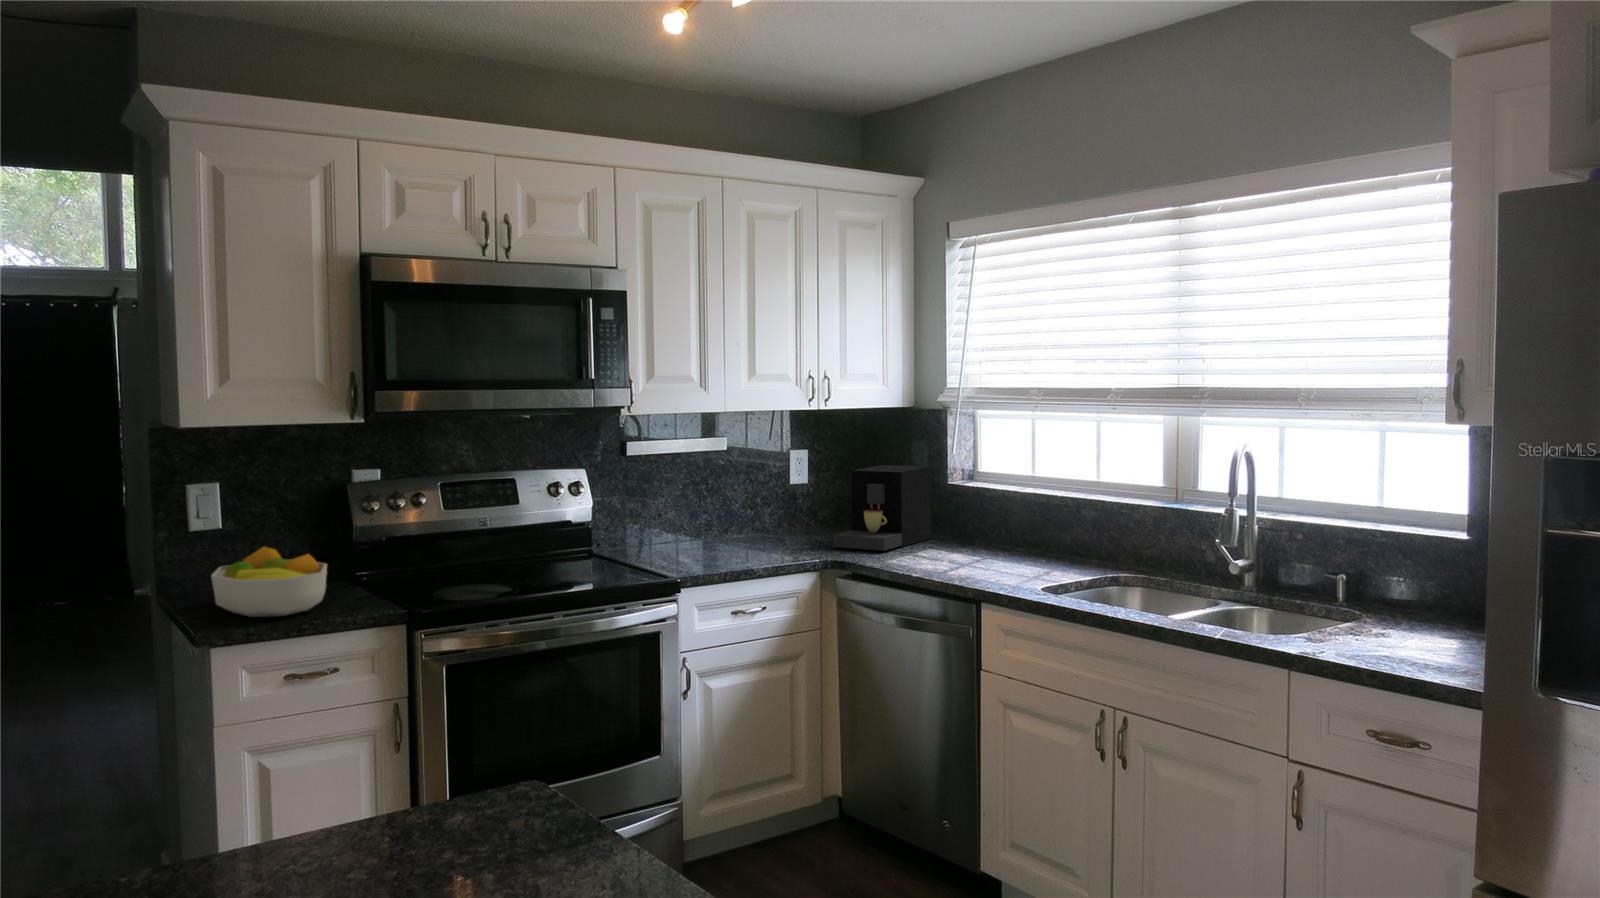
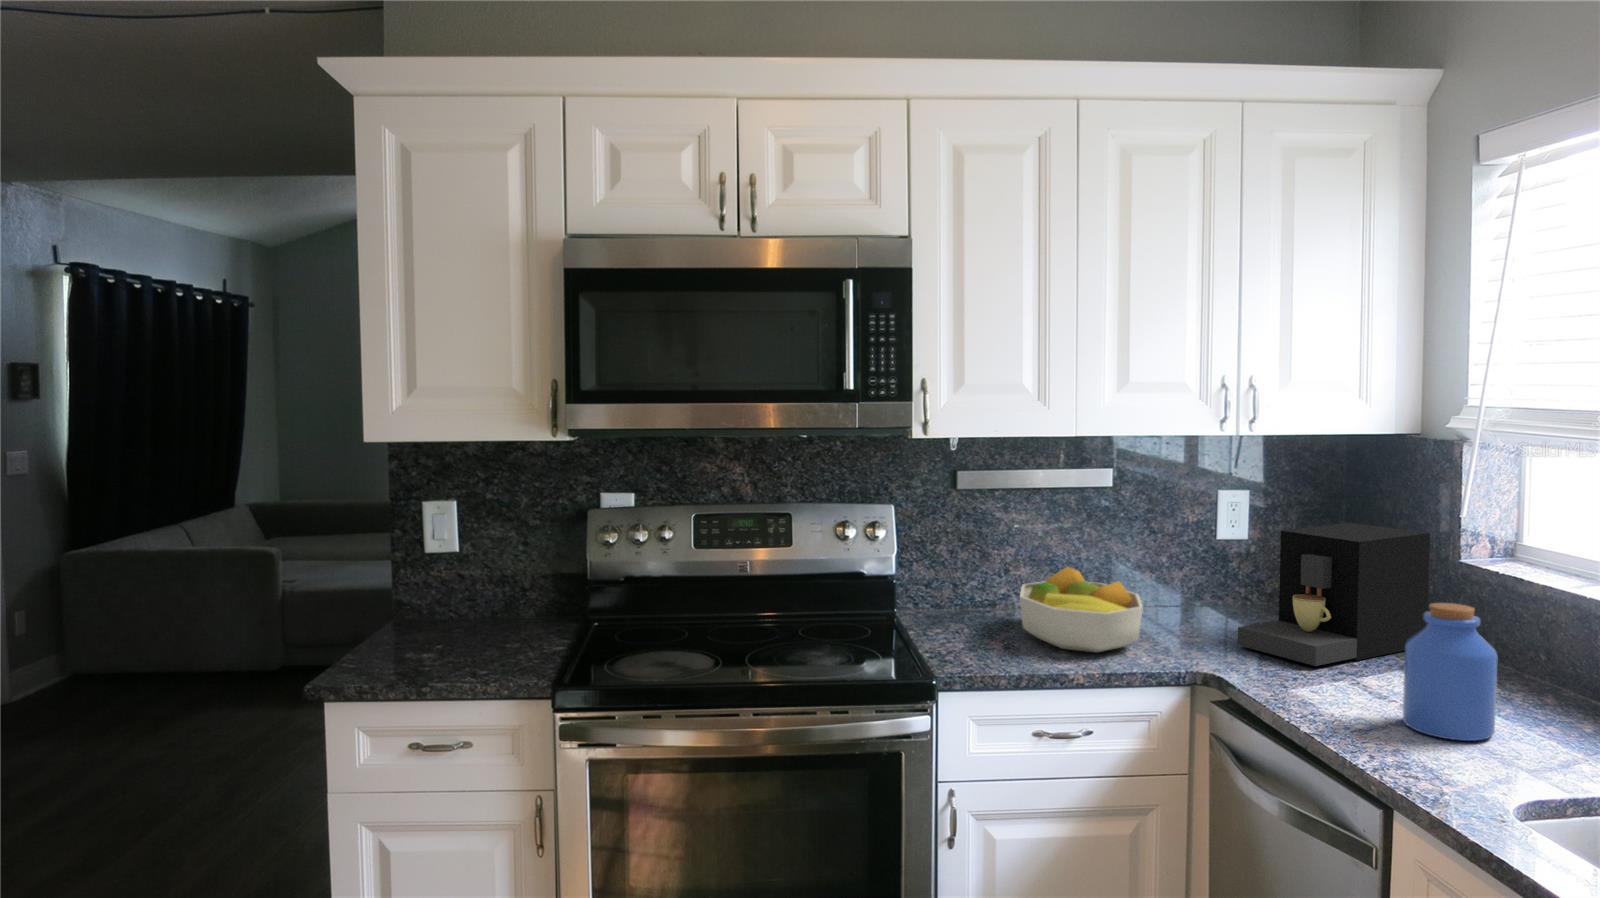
jar: none [944,496,989,569] -> present [1403,603,1497,741]
fruit bowl: present [211,547,327,617] -> present [1020,567,1143,653]

